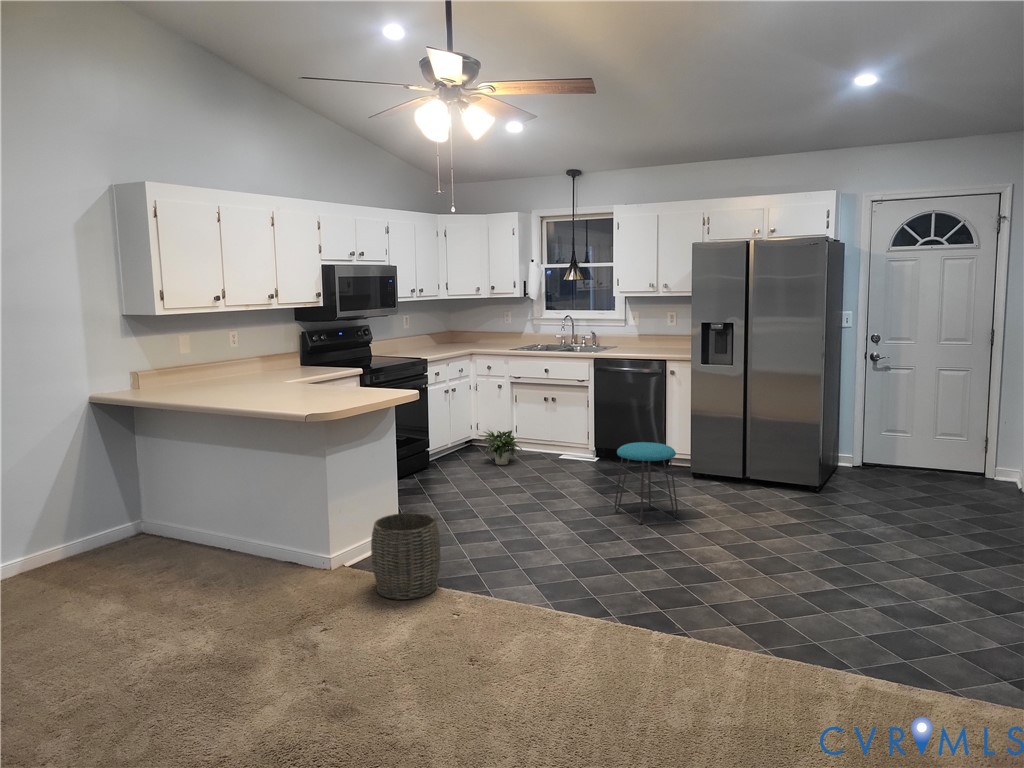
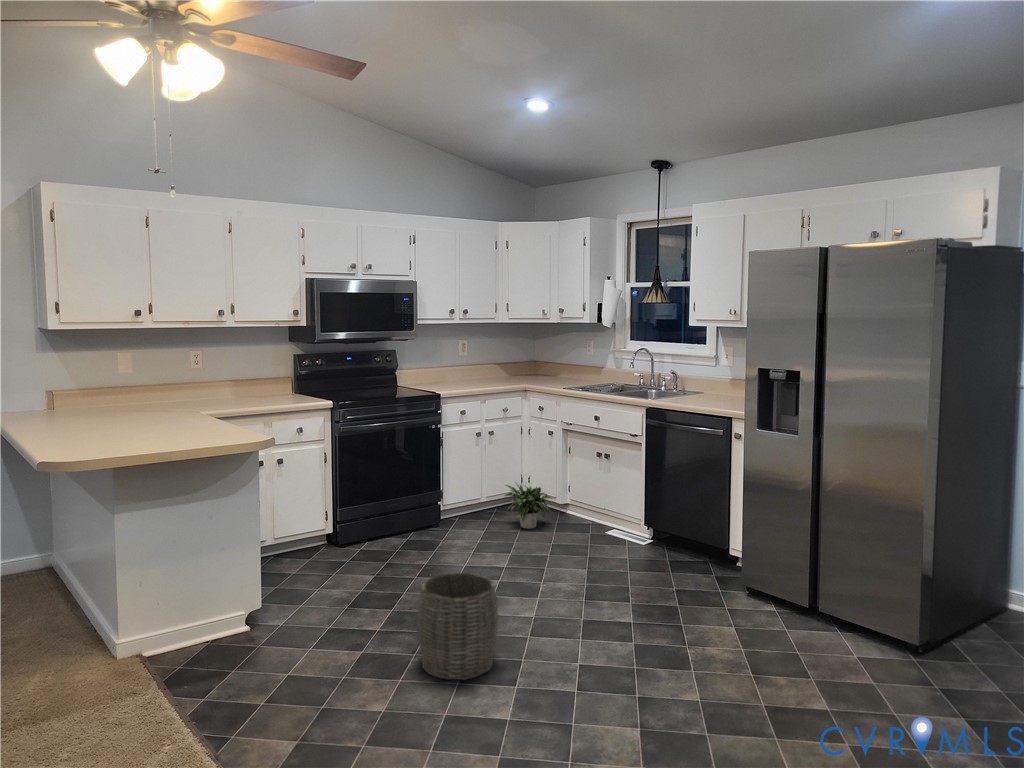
stool: present [614,442,678,524] -> none [570,533,653,654]
woven basket: present [371,513,441,600] -> present [417,573,498,680]

